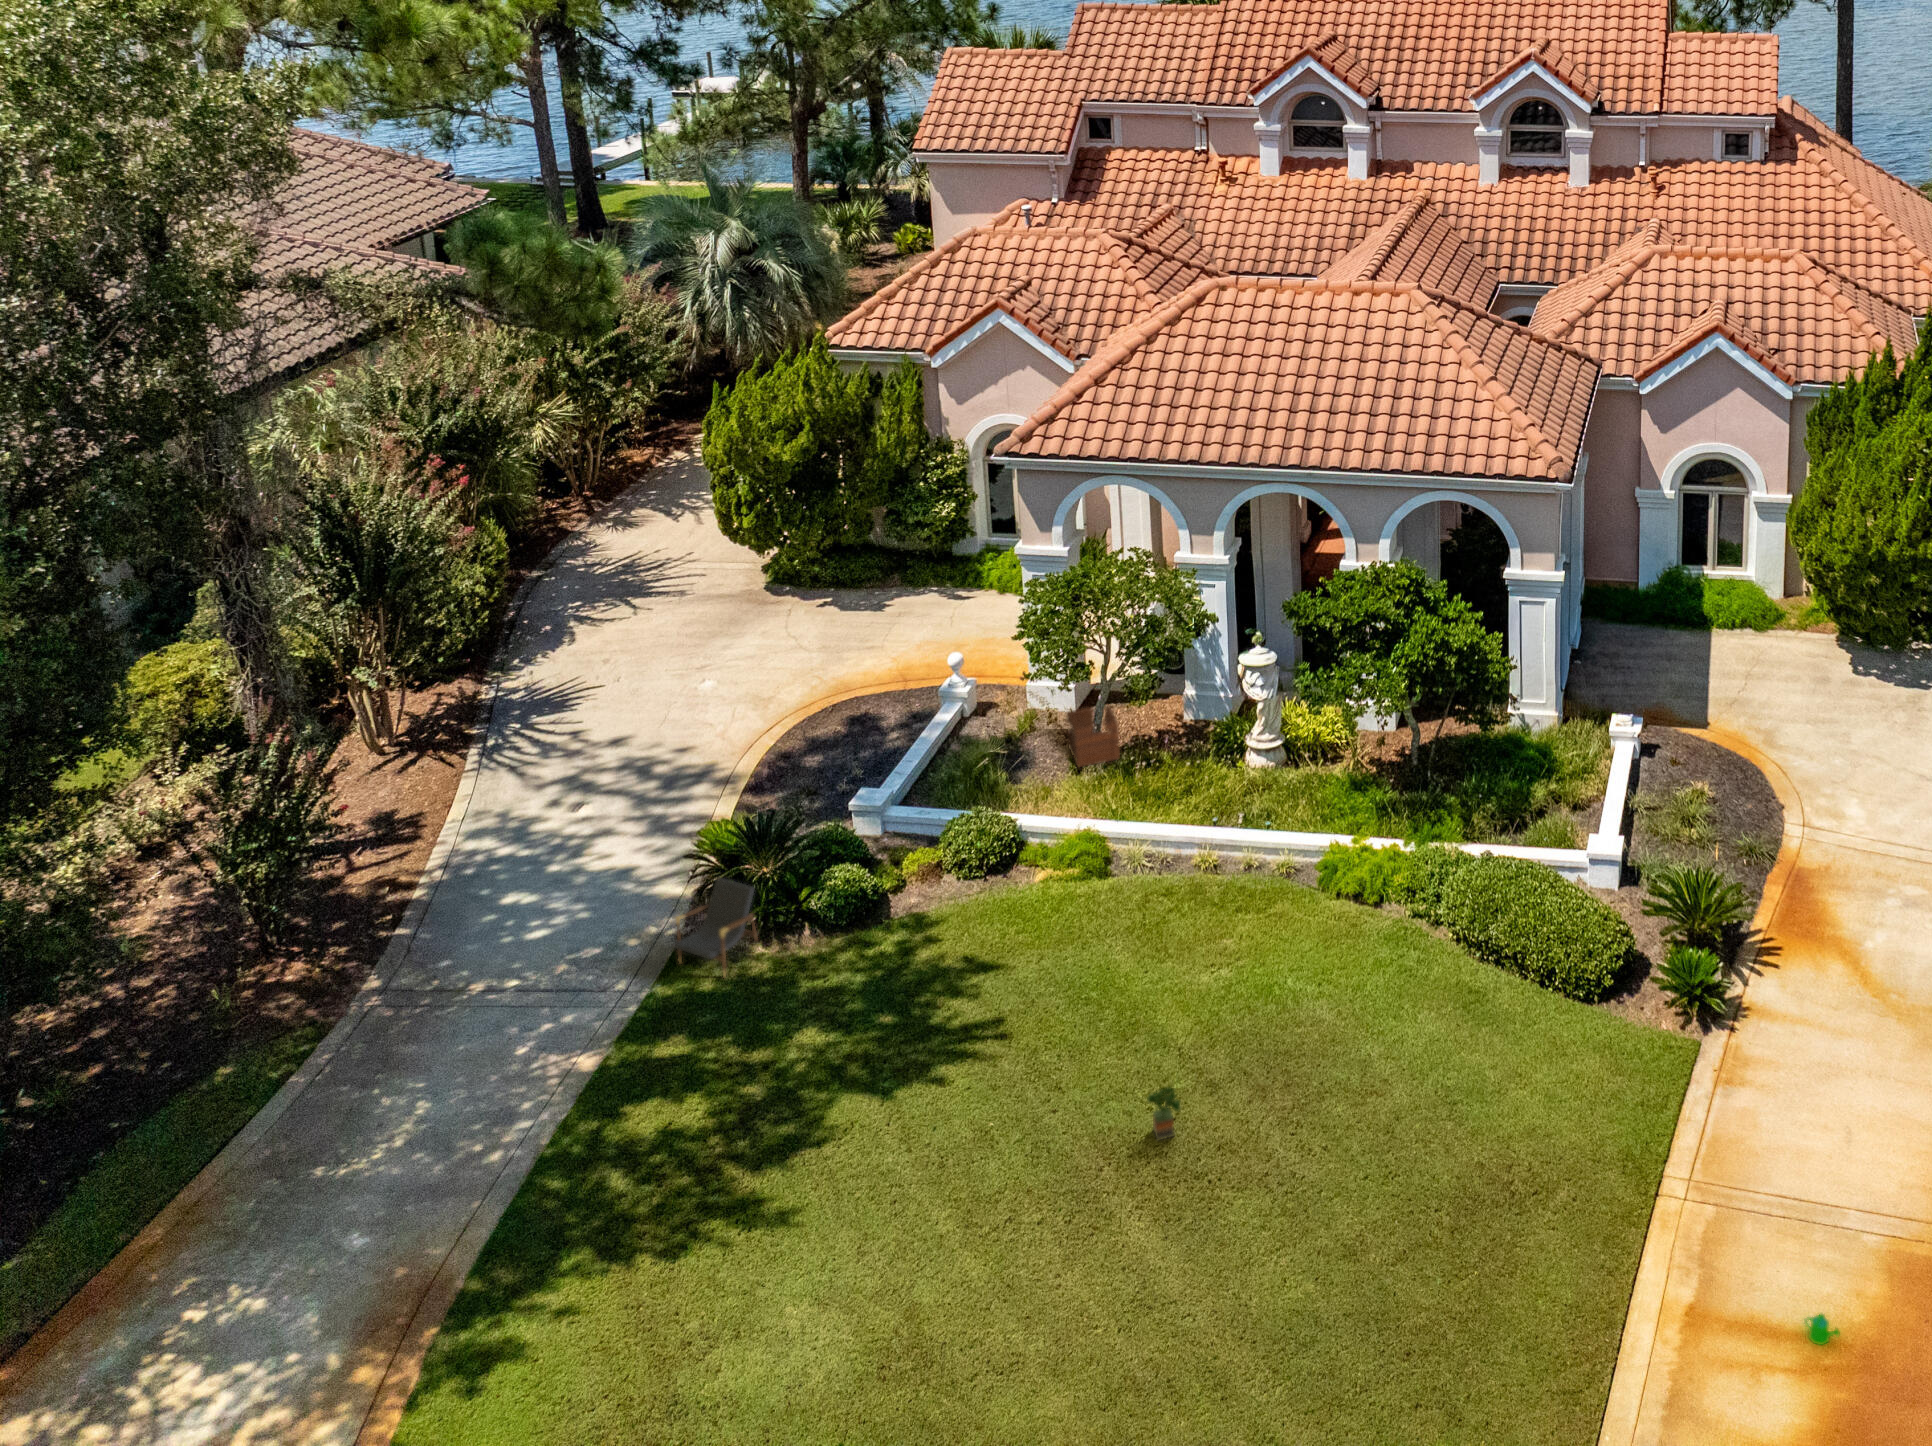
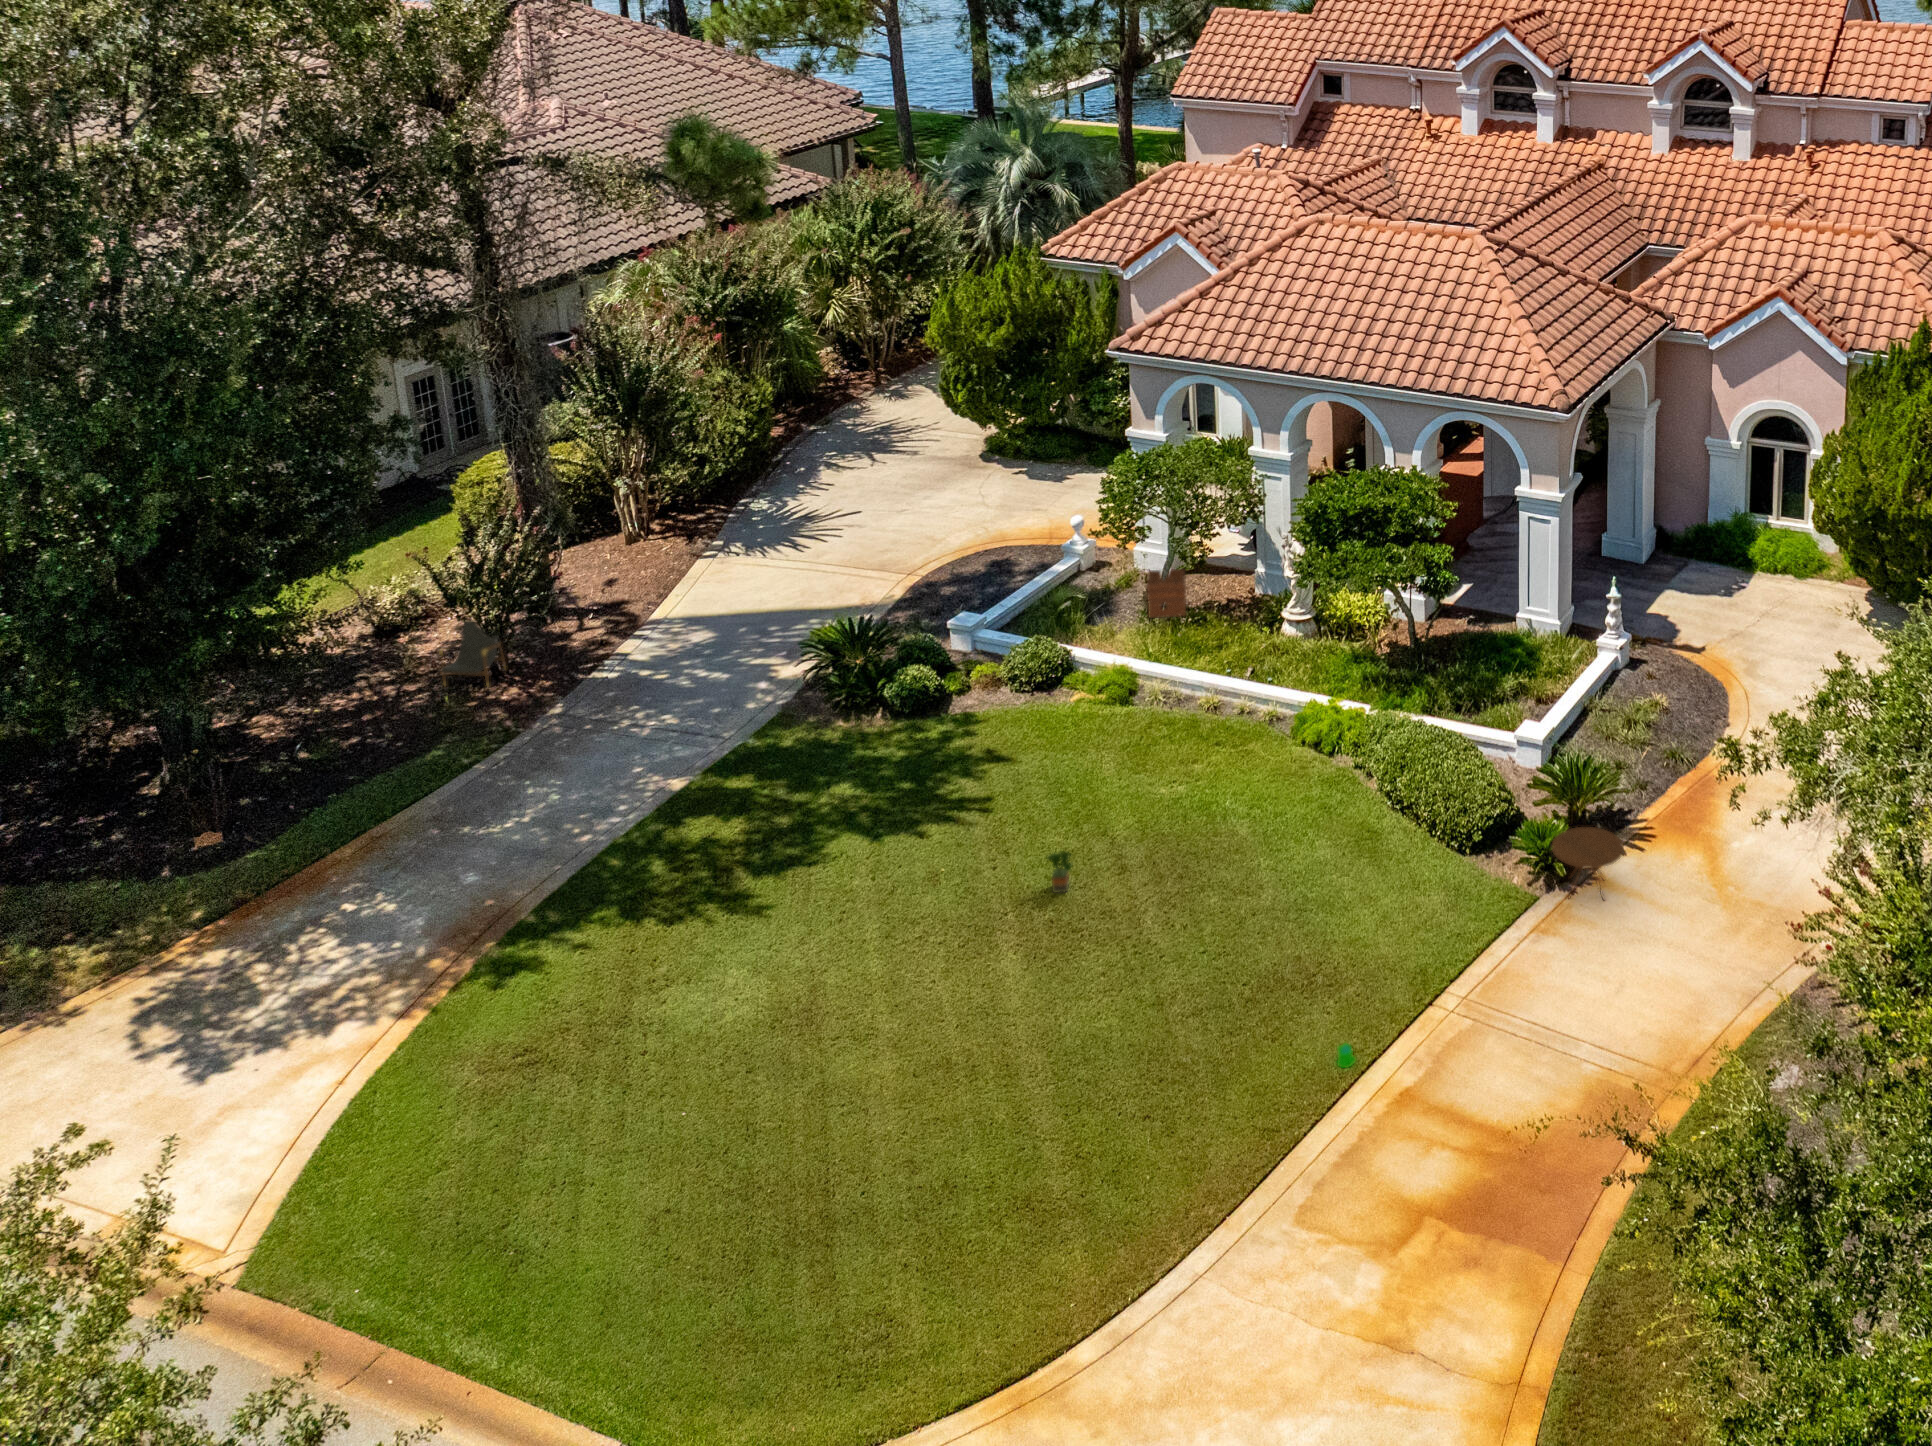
lounge chair: present [673,878,758,976] -> present [439,620,505,686]
round table: none [1712,947,1793,1033] -> present [1552,827,1624,897]
watering can: present [1805,1314,1839,1345] -> present [1337,1043,1356,1068]

